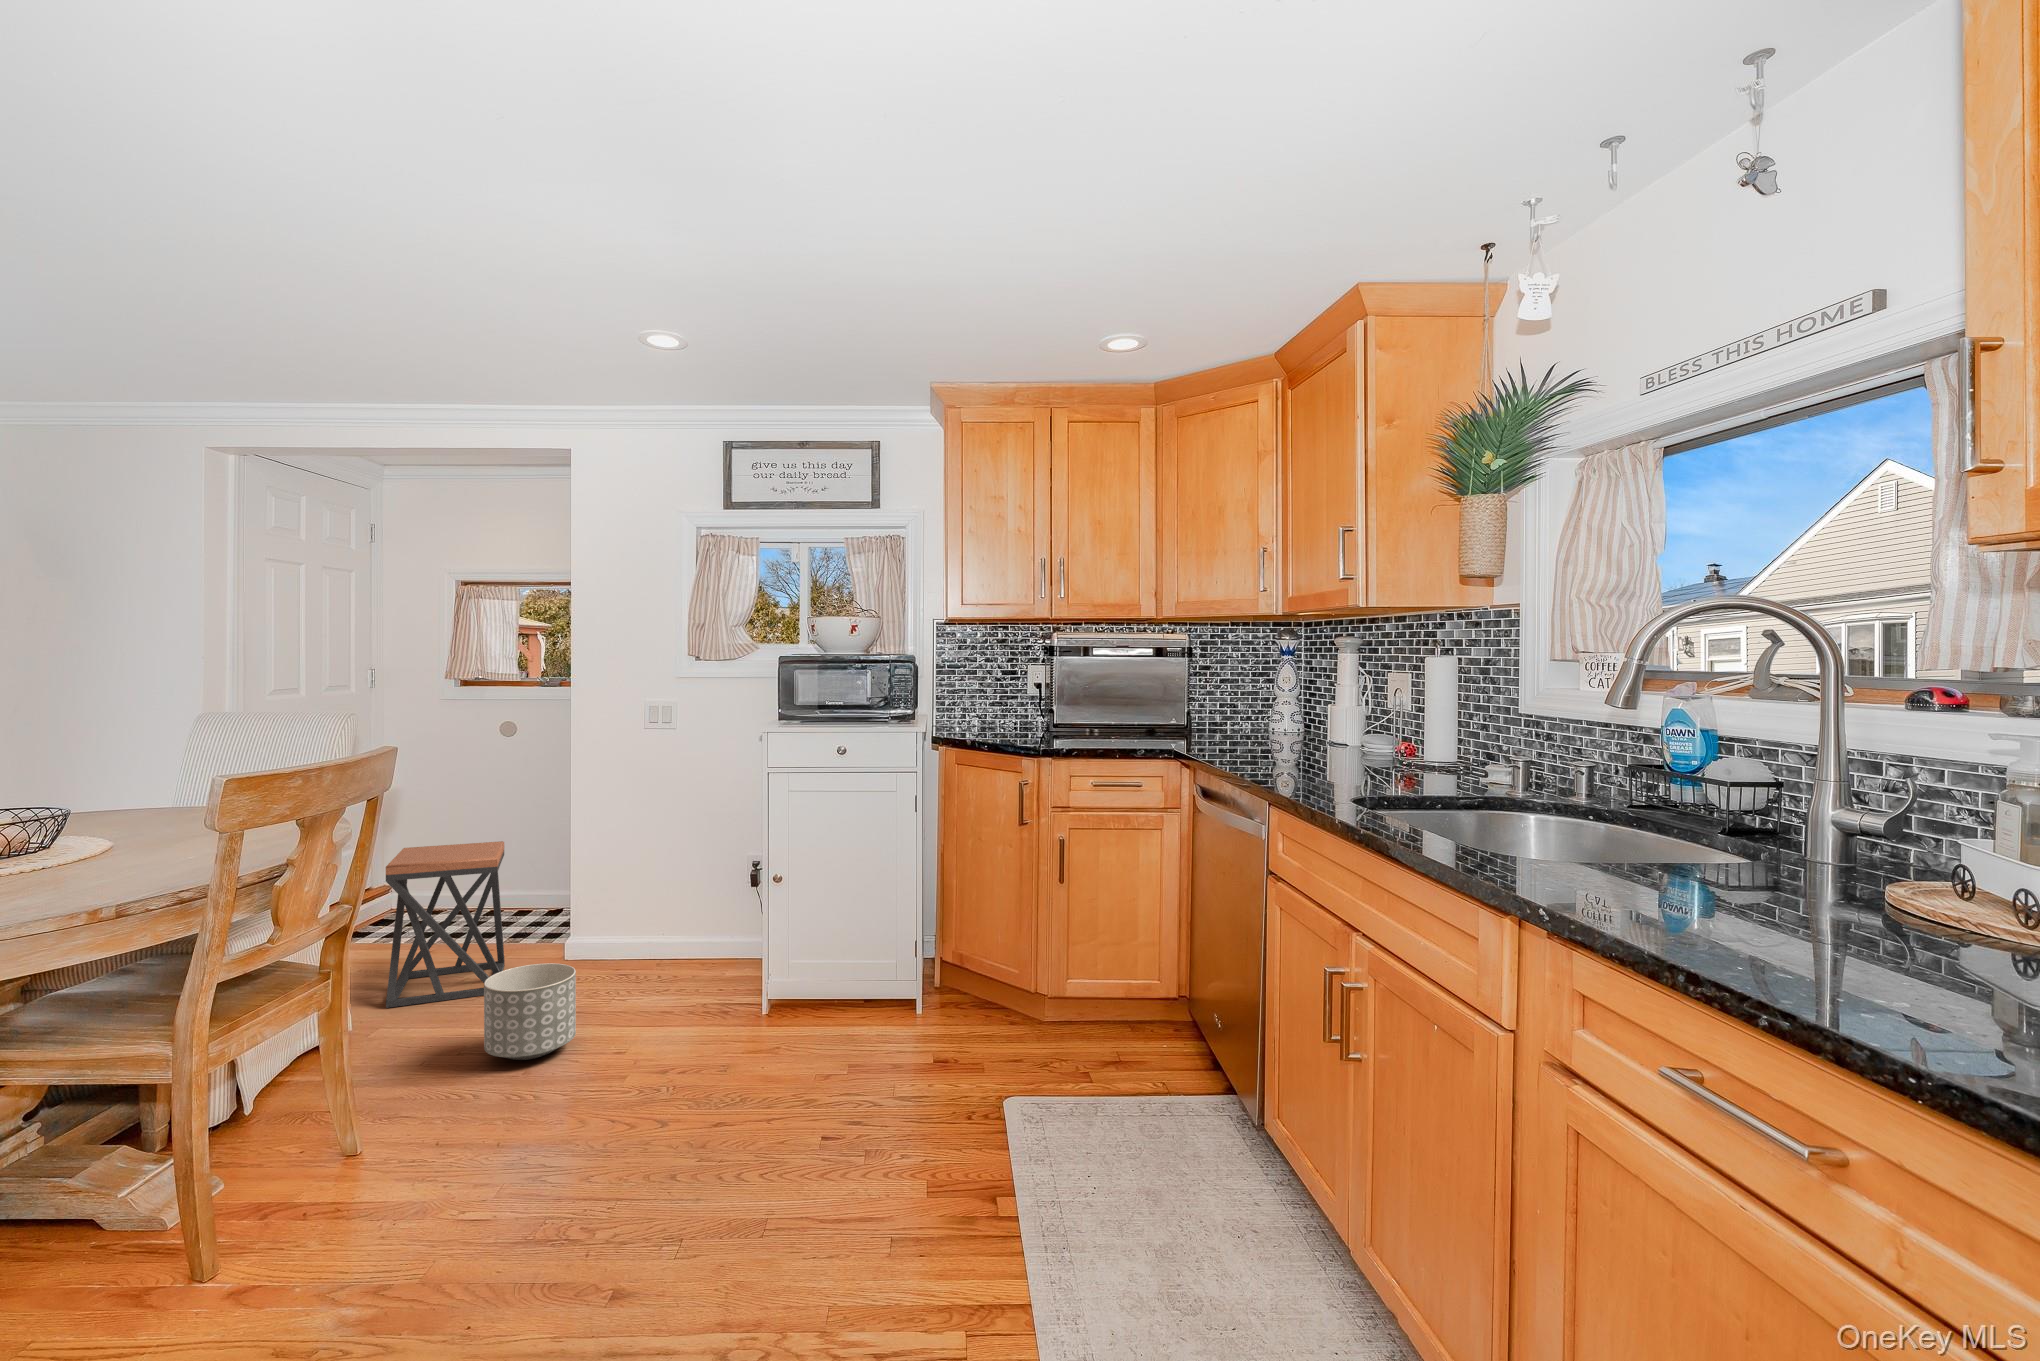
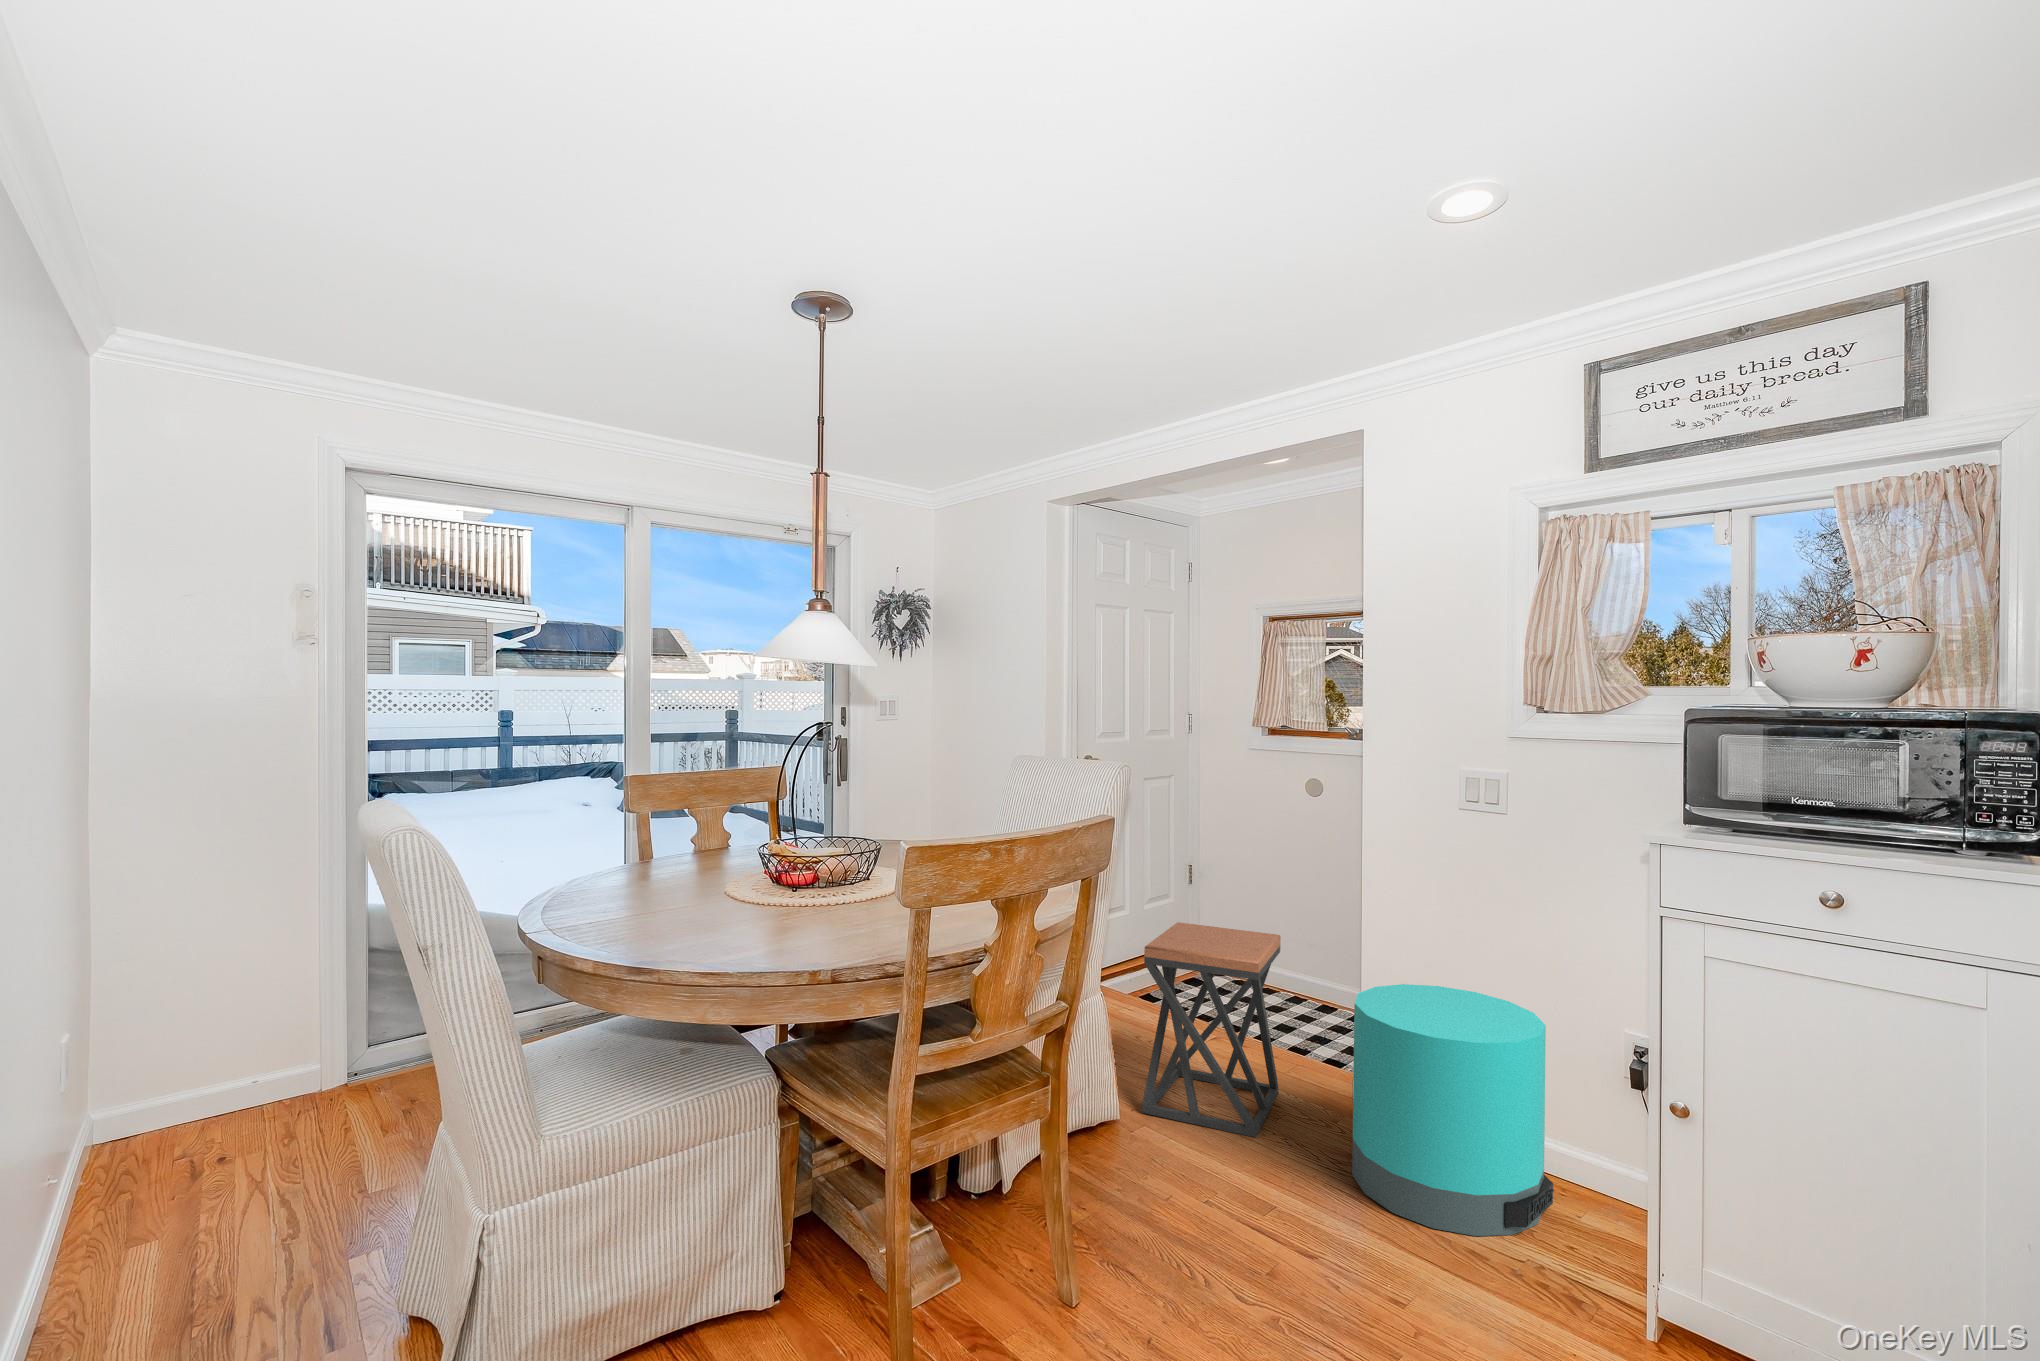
trash can: none [579,850,710,999] -> present [1352,984,1554,1236]
planter: present [484,963,576,1060] -> none [1202,1134,1321,1287]

